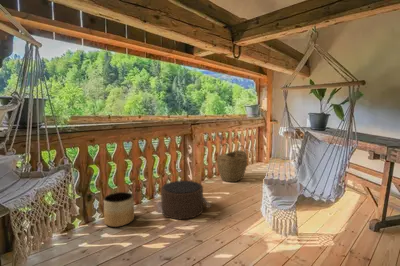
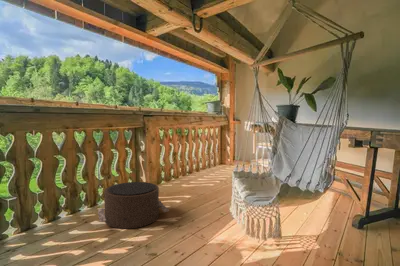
woven basket: present [217,144,247,182] -> none [175,141,210,185]
planter: present [103,192,134,227] -> none [21,197,66,243]

